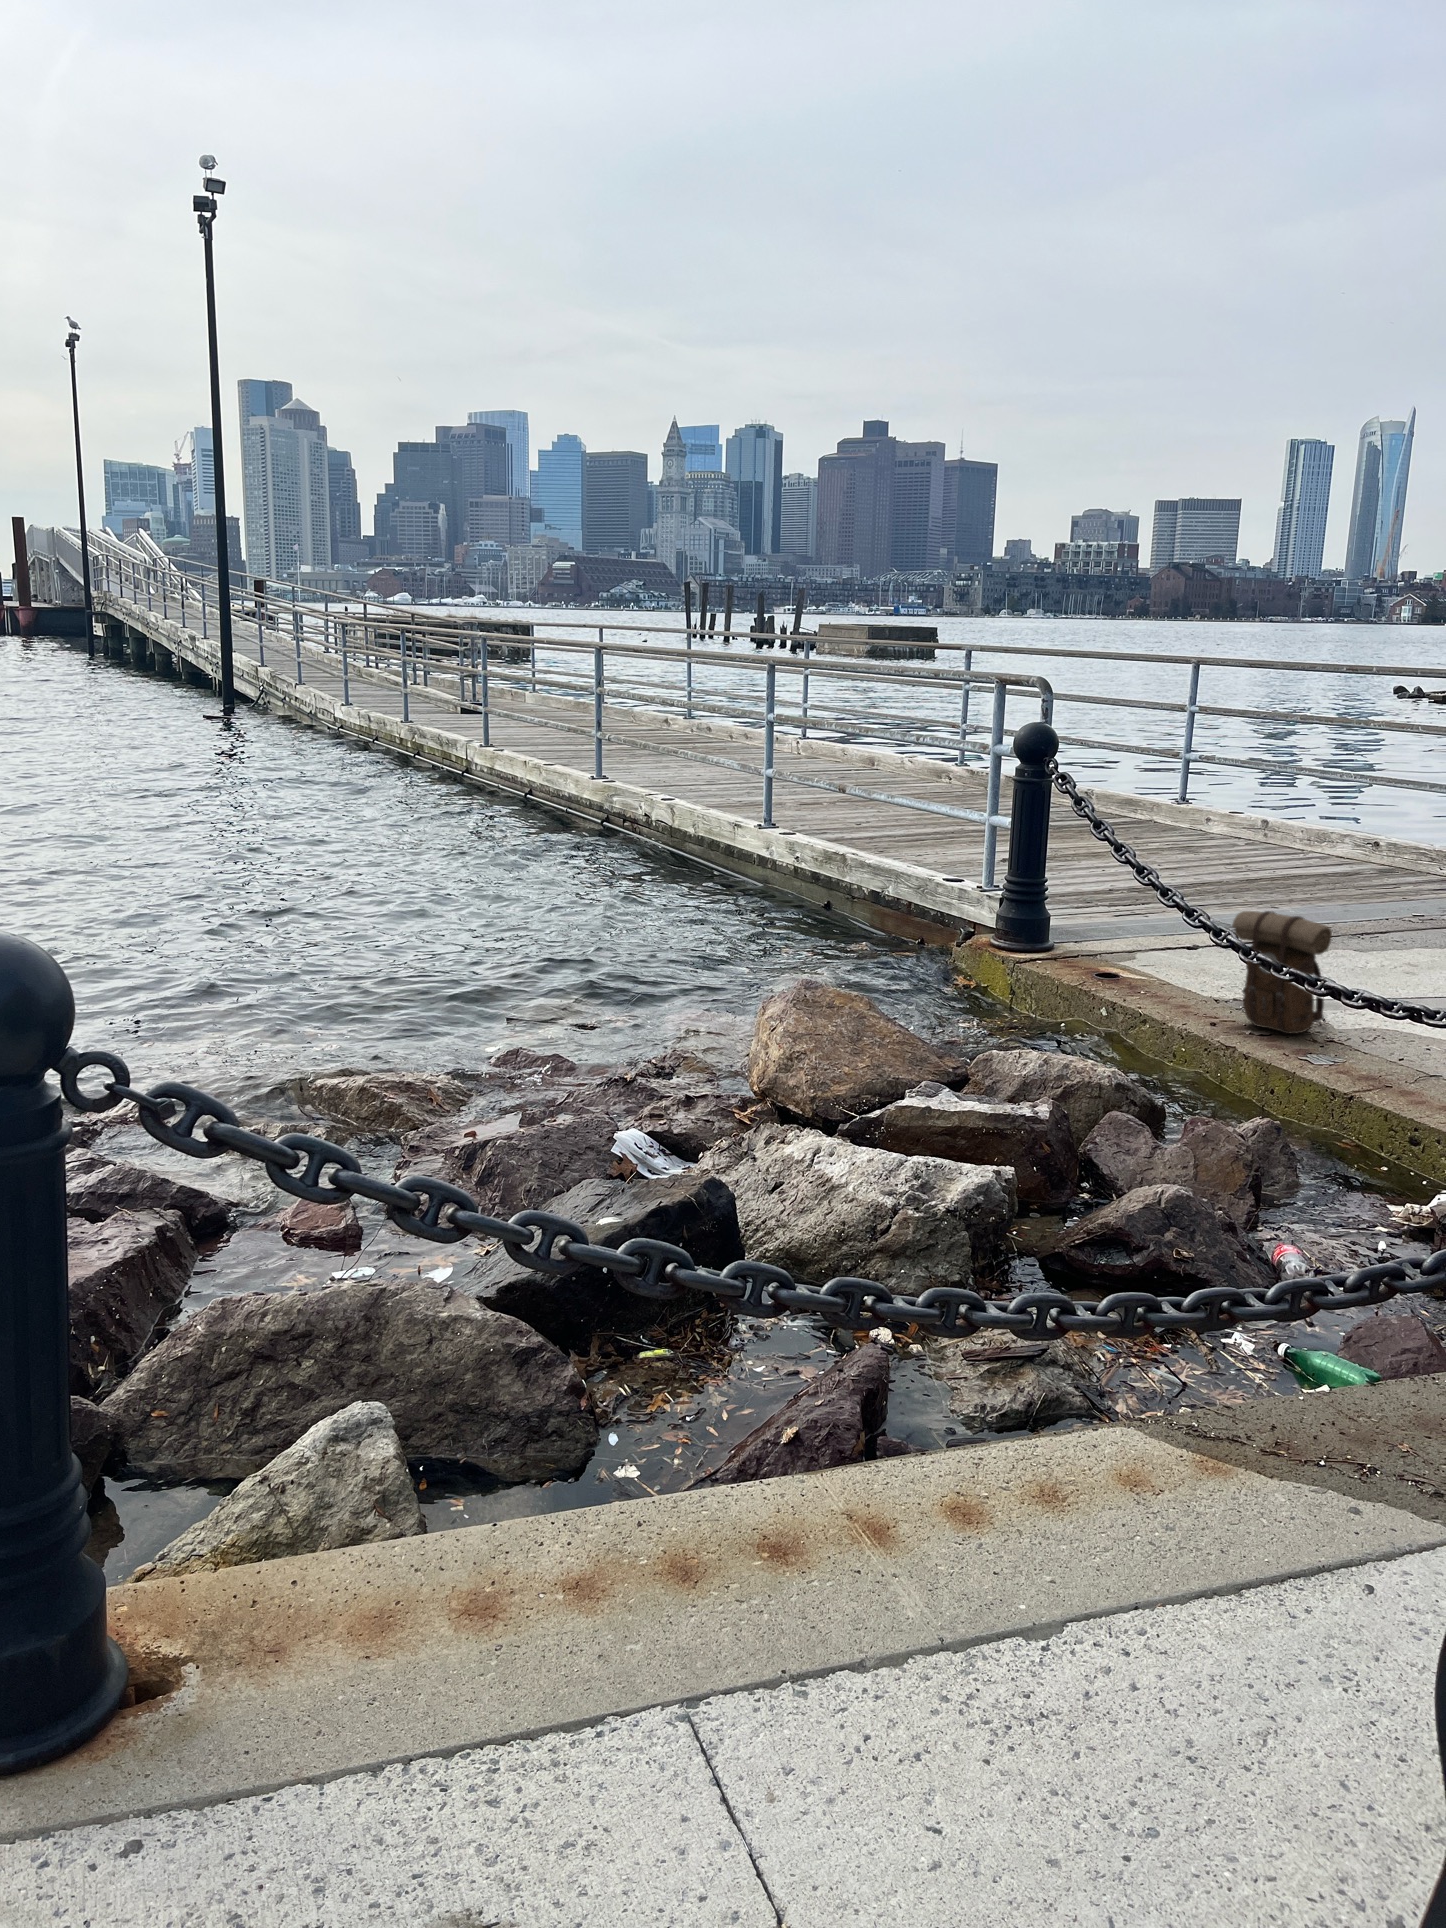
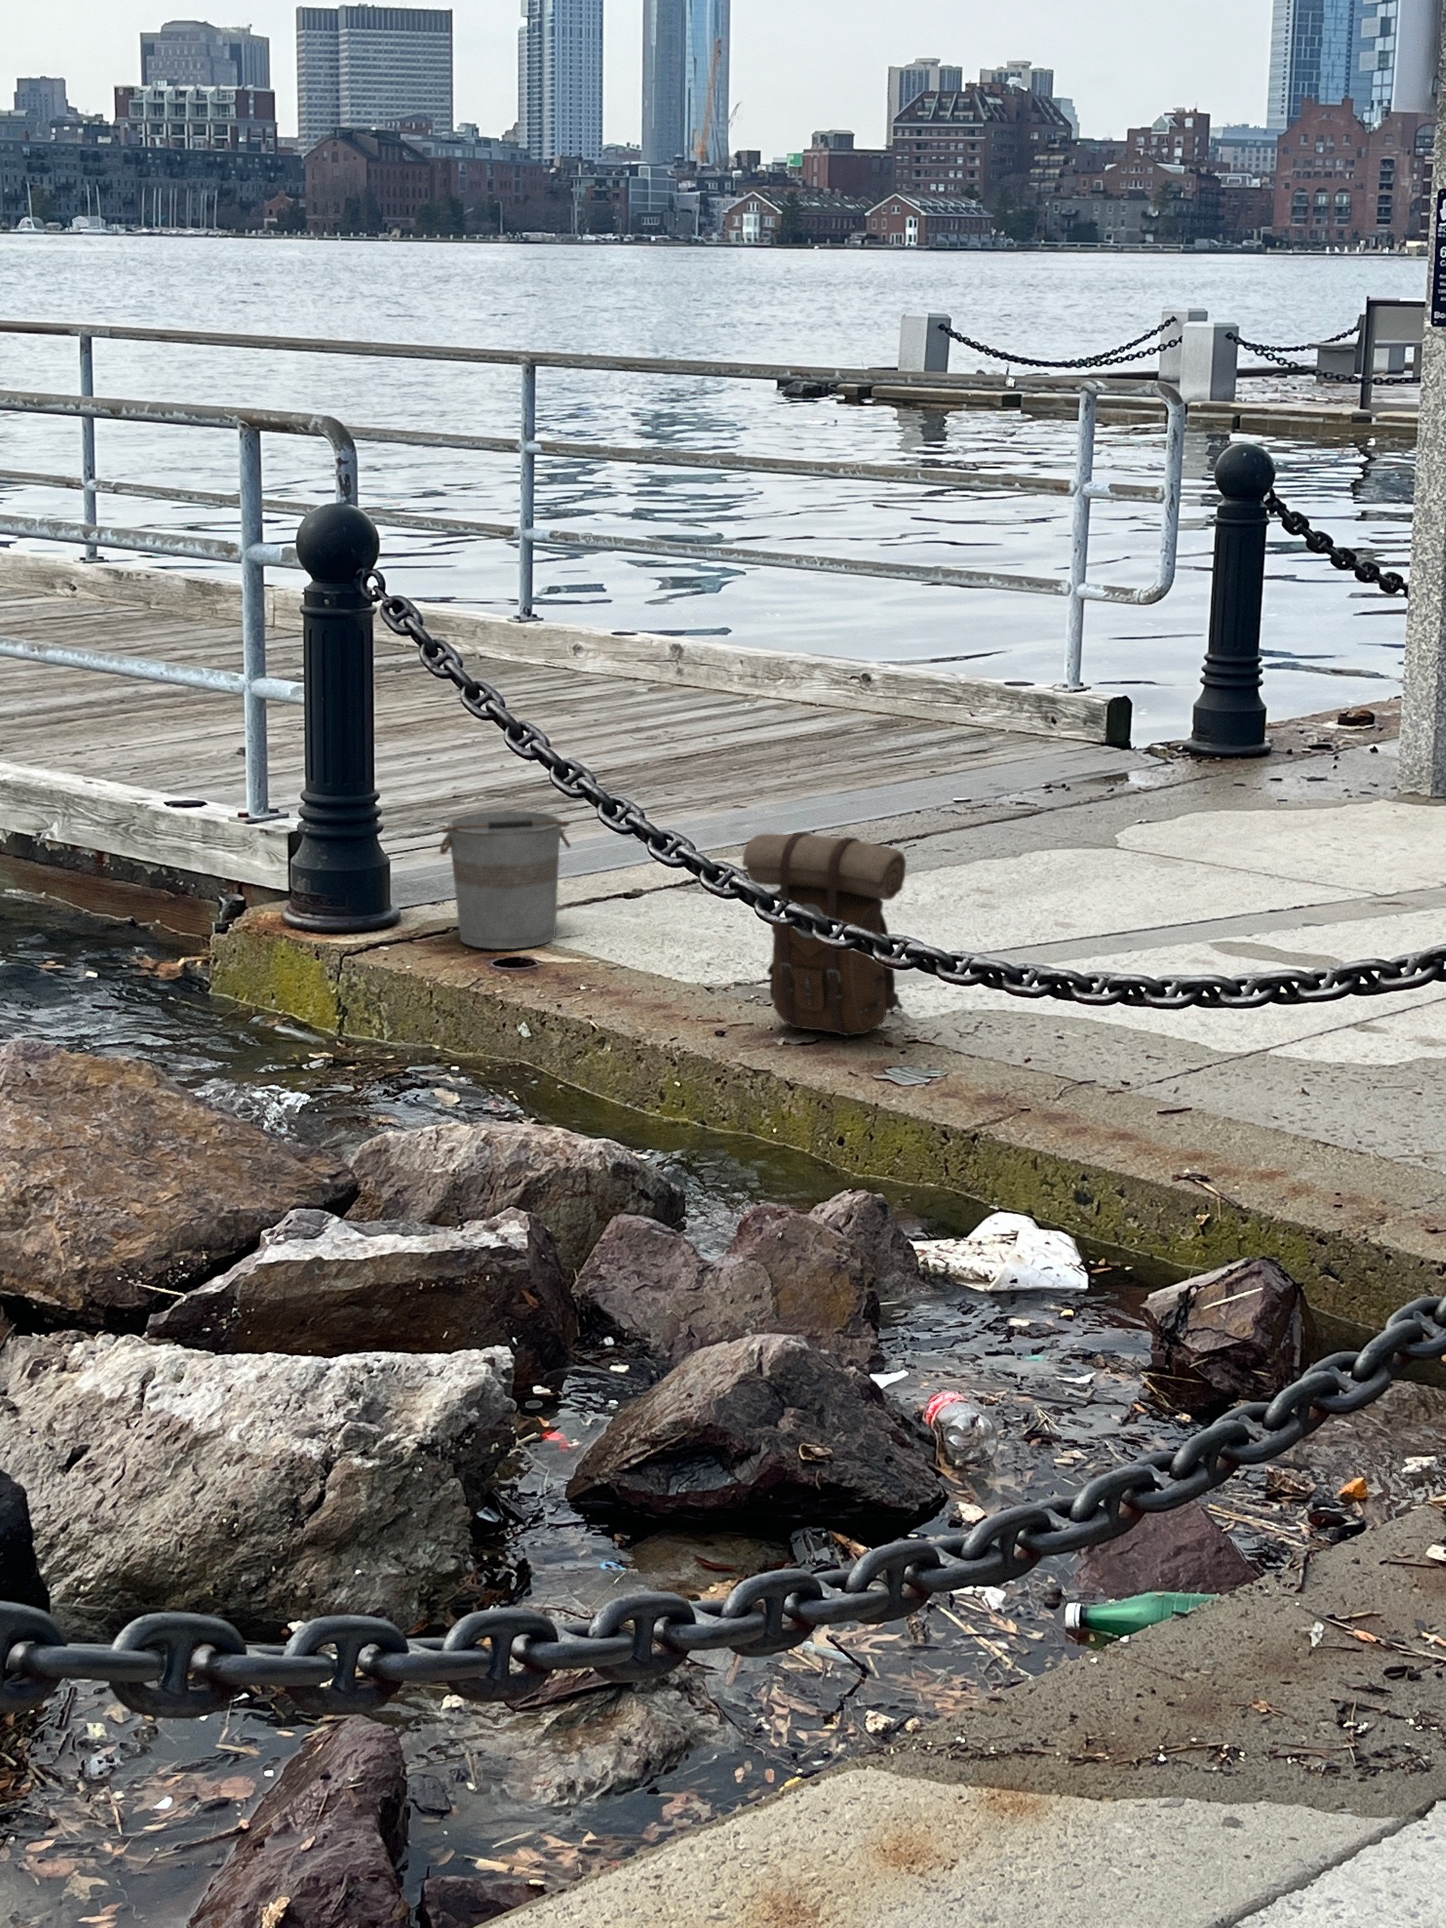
bucket: none [1072,892,1148,968] -> present [440,811,570,949]

